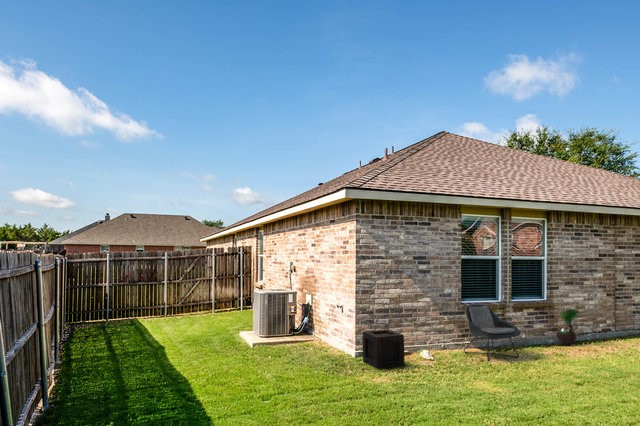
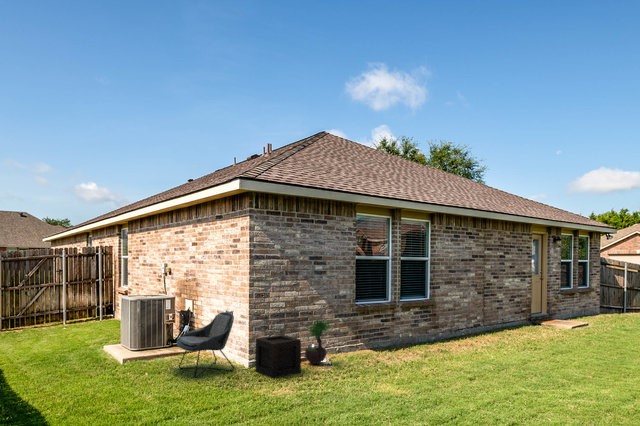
lounge chair: present [464,304,520,361] -> present [176,312,234,378]
potted tree: present [556,308,579,345] -> present [305,320,330,364]

